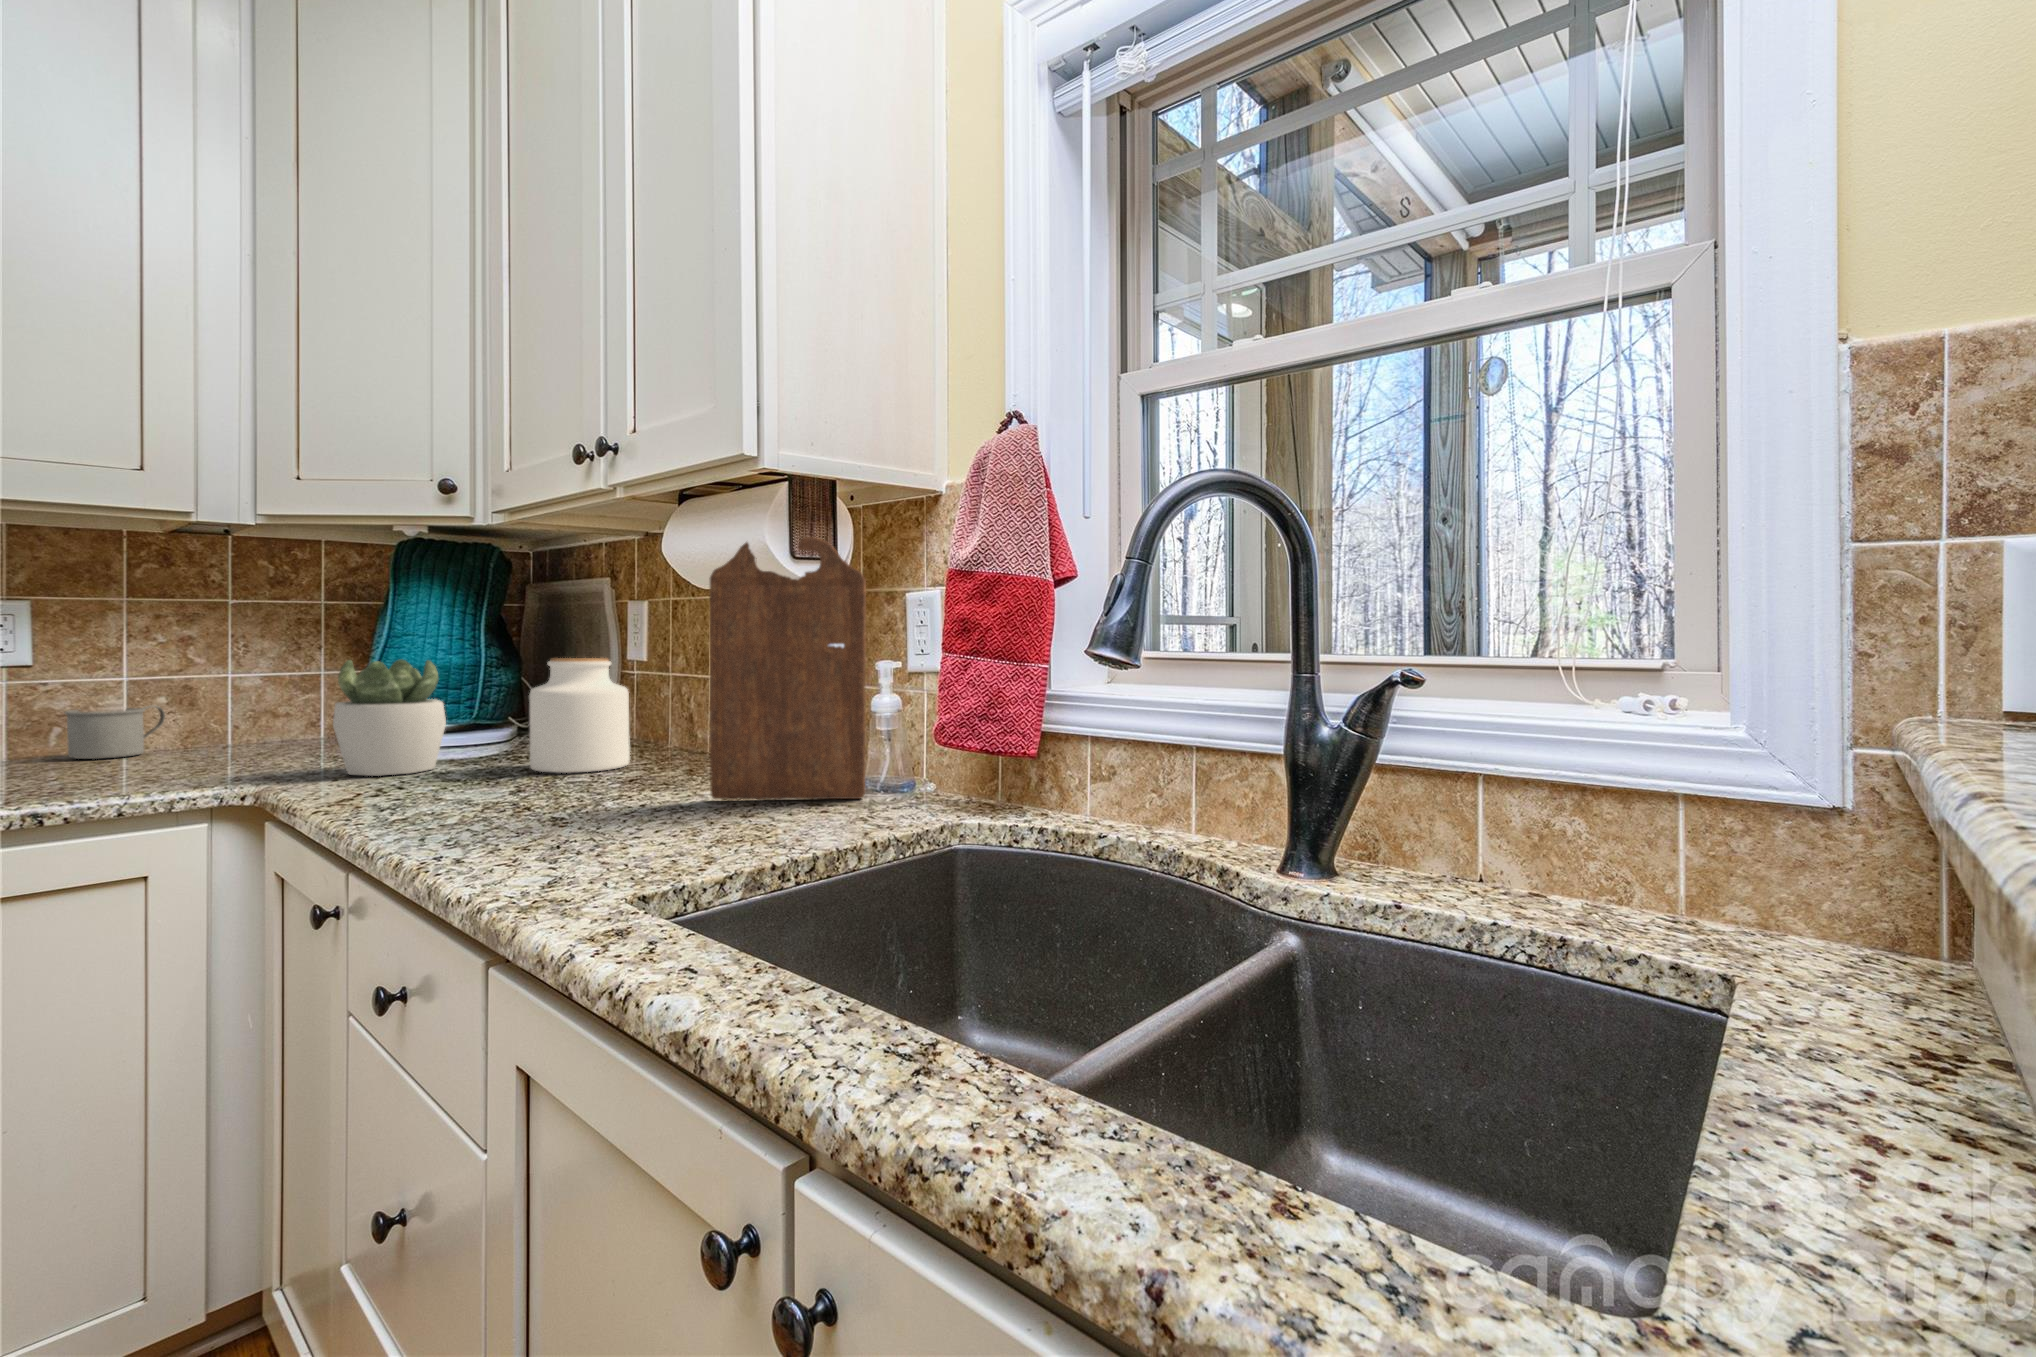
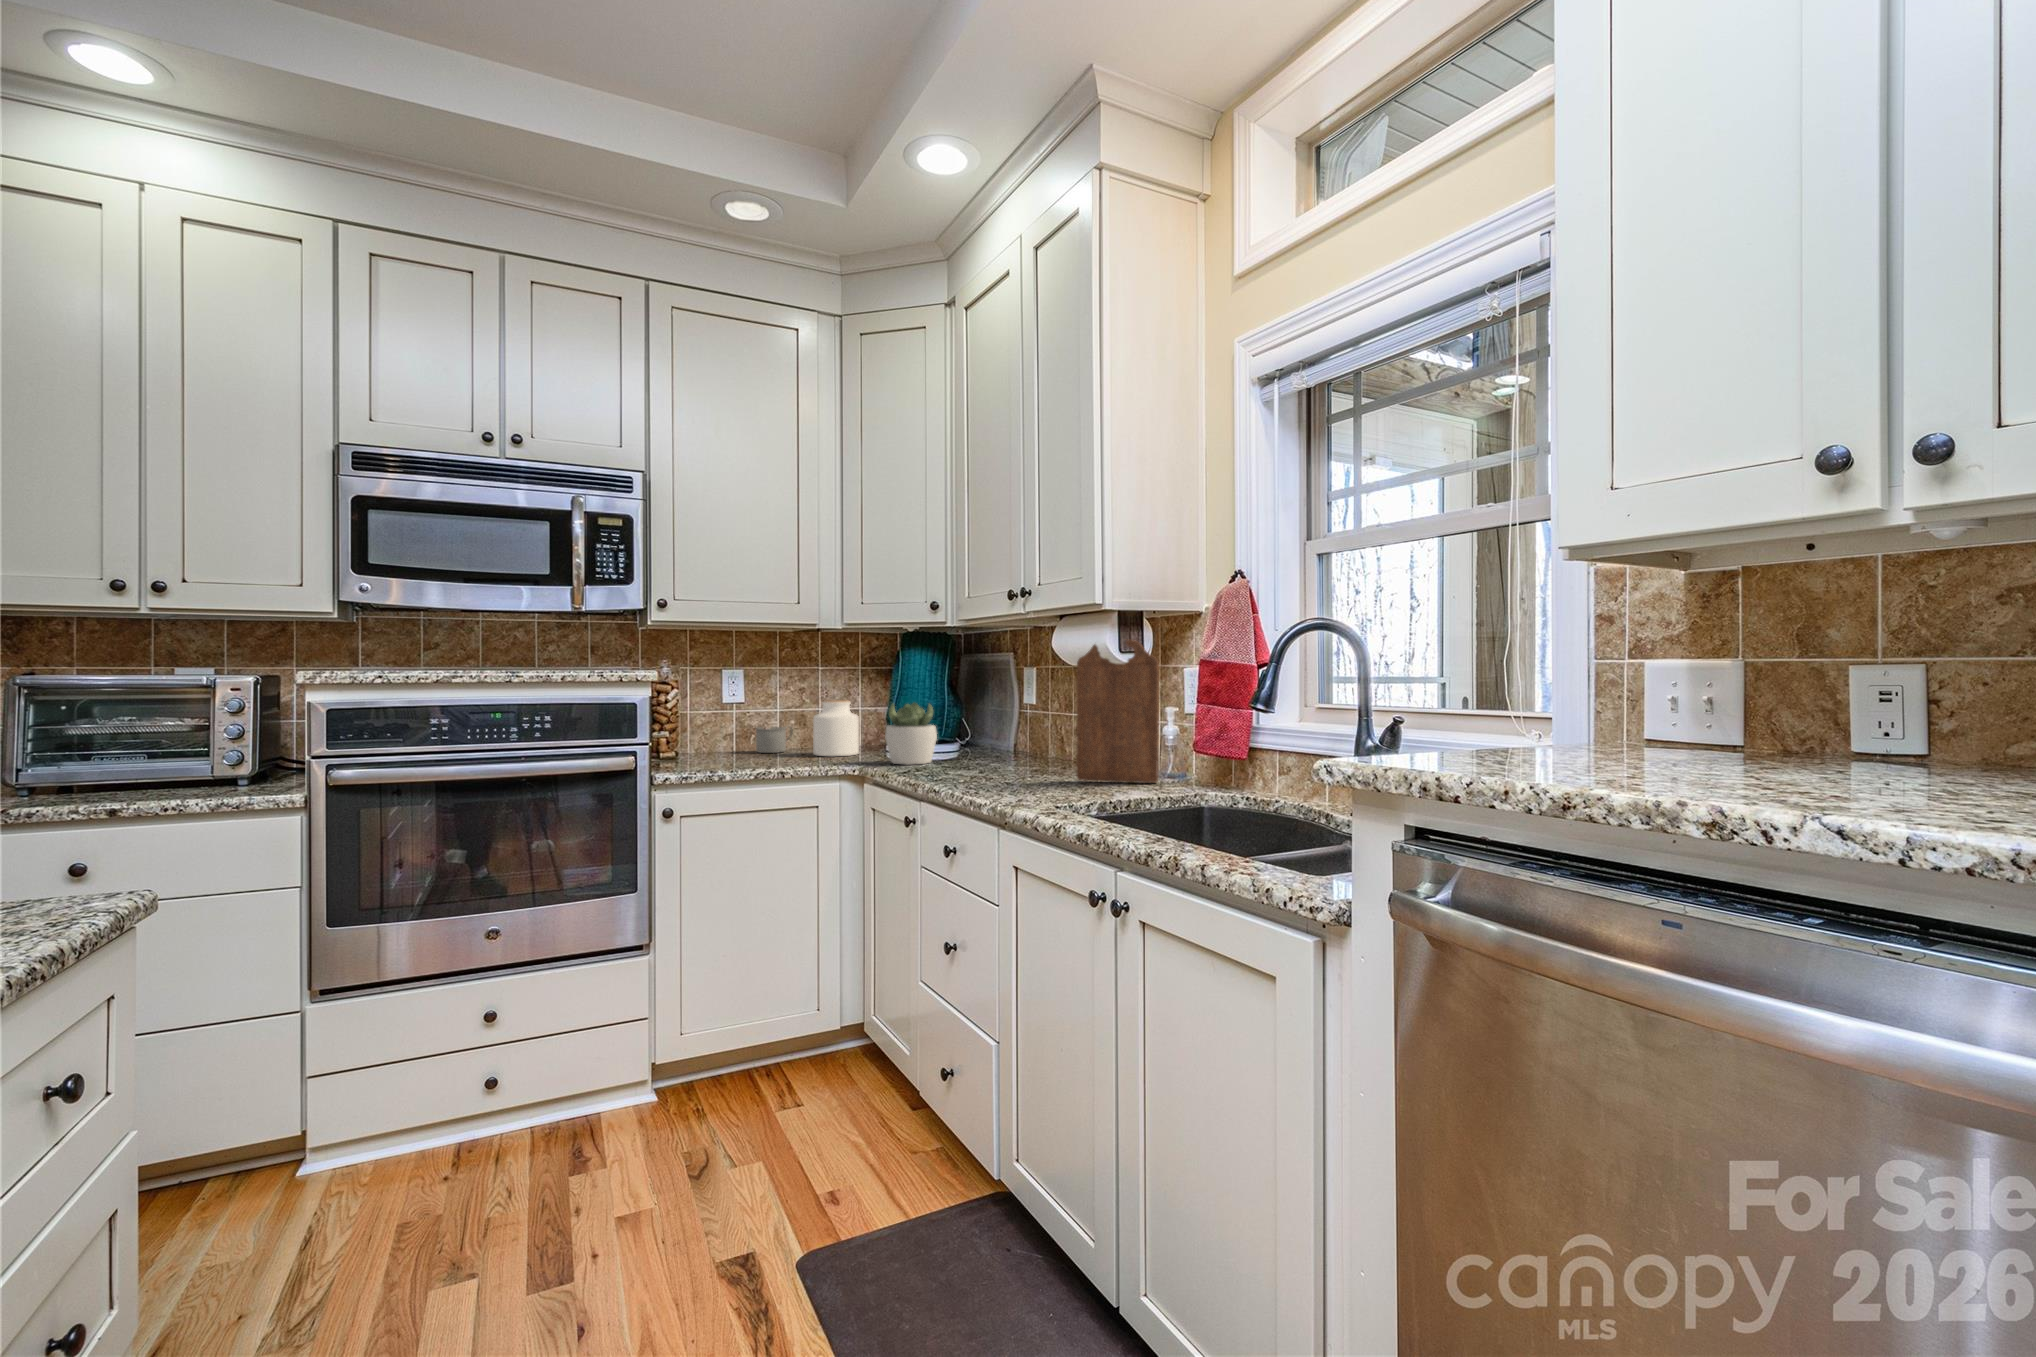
jar: present [529,658,630,773] -> present [813,700,859,756]

